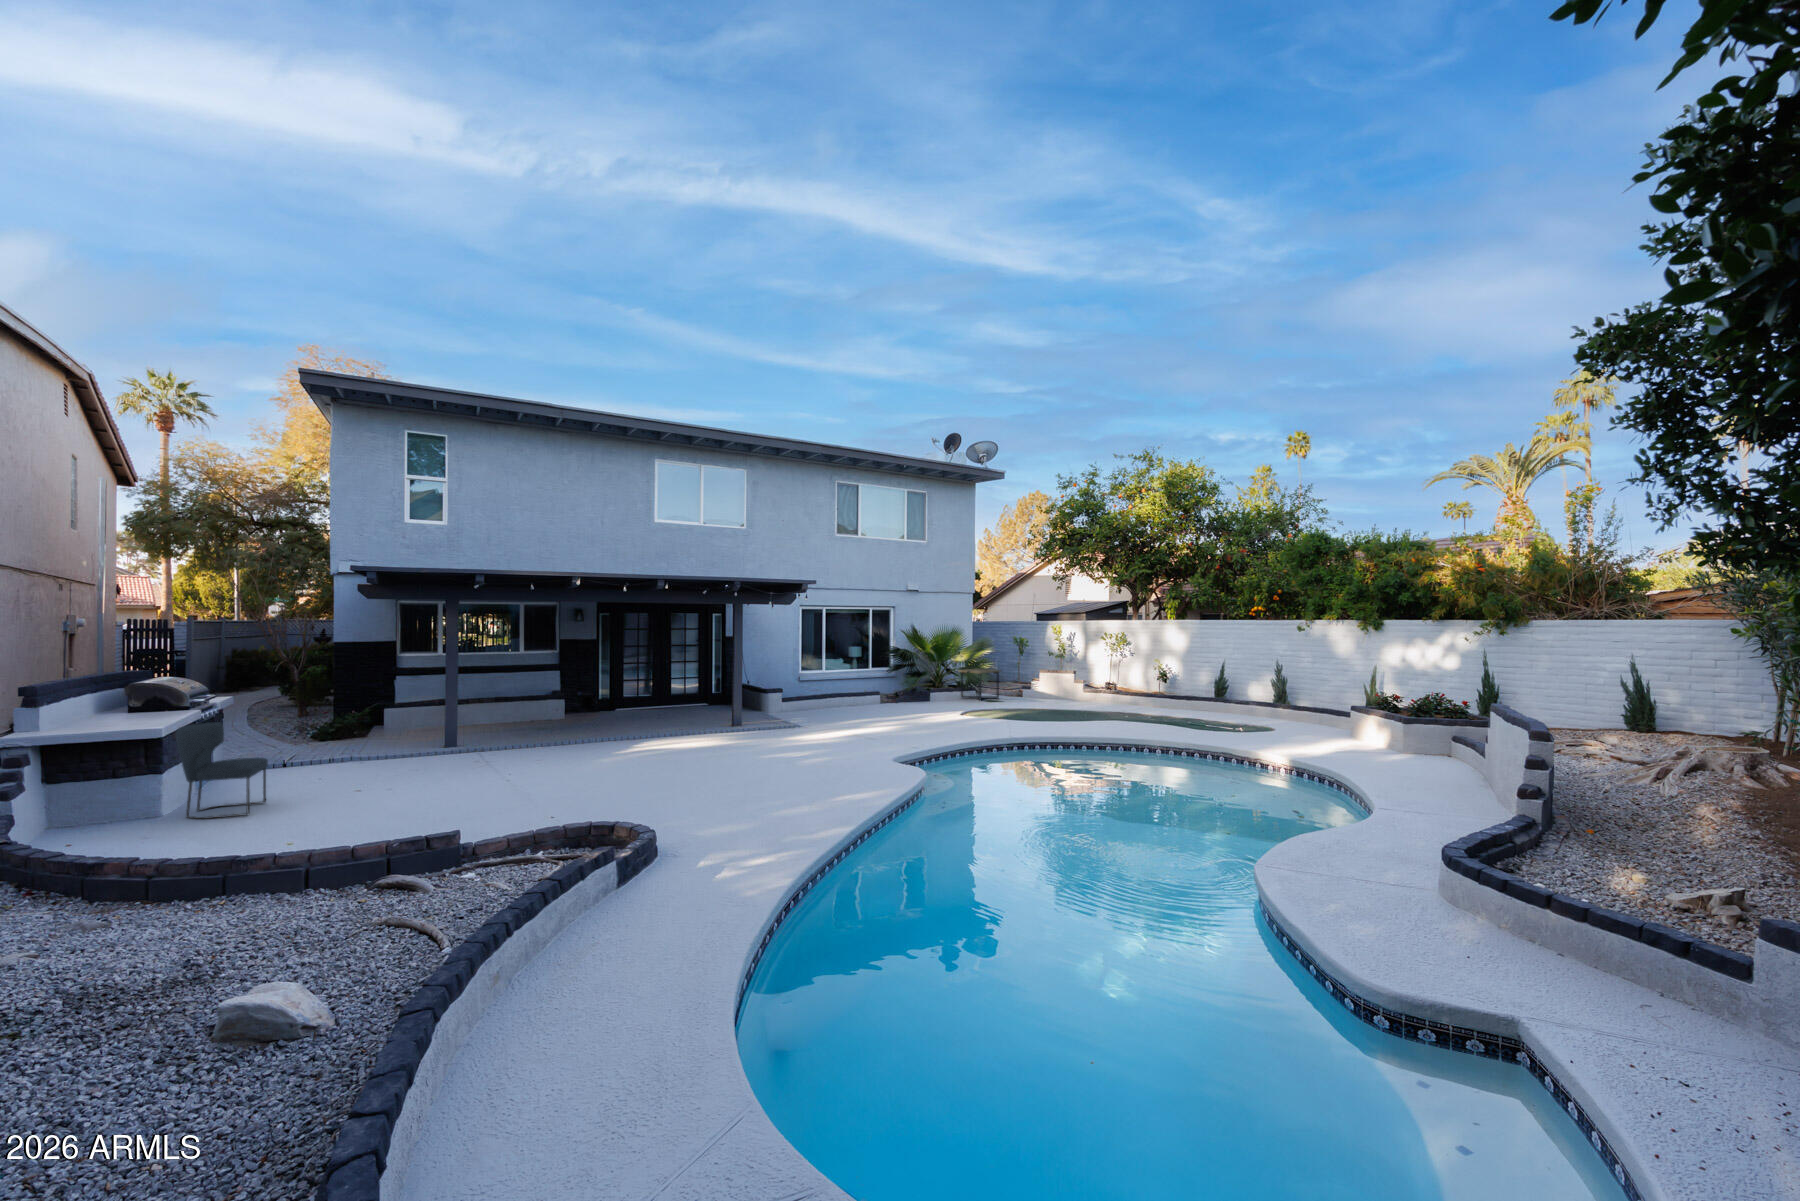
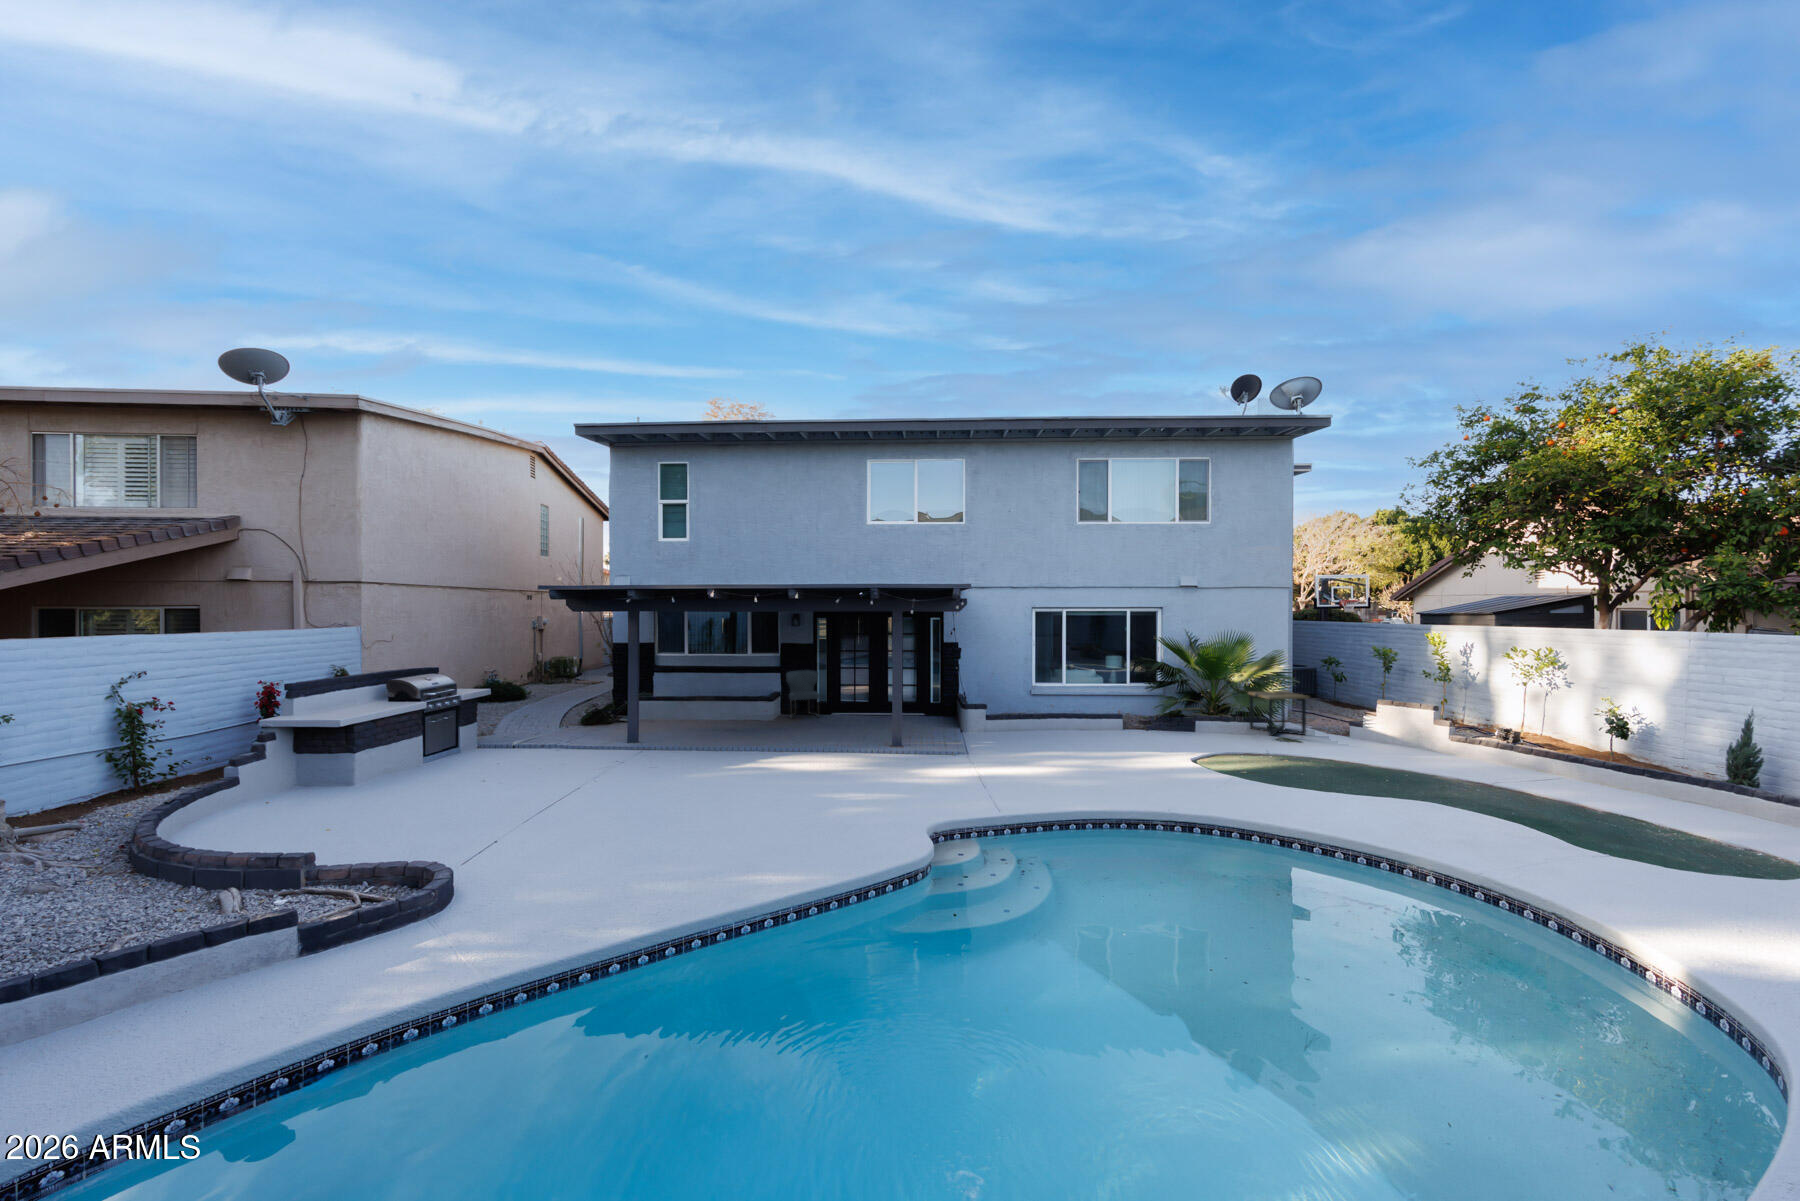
chair: present [176,722,268,819] -> present [786,670,820,718]

